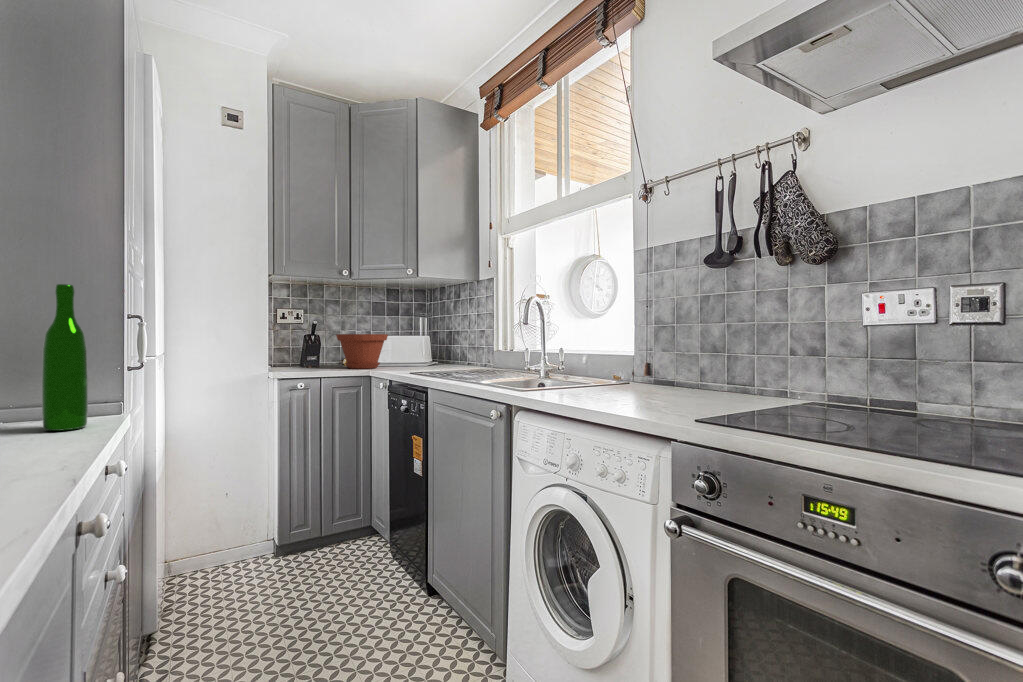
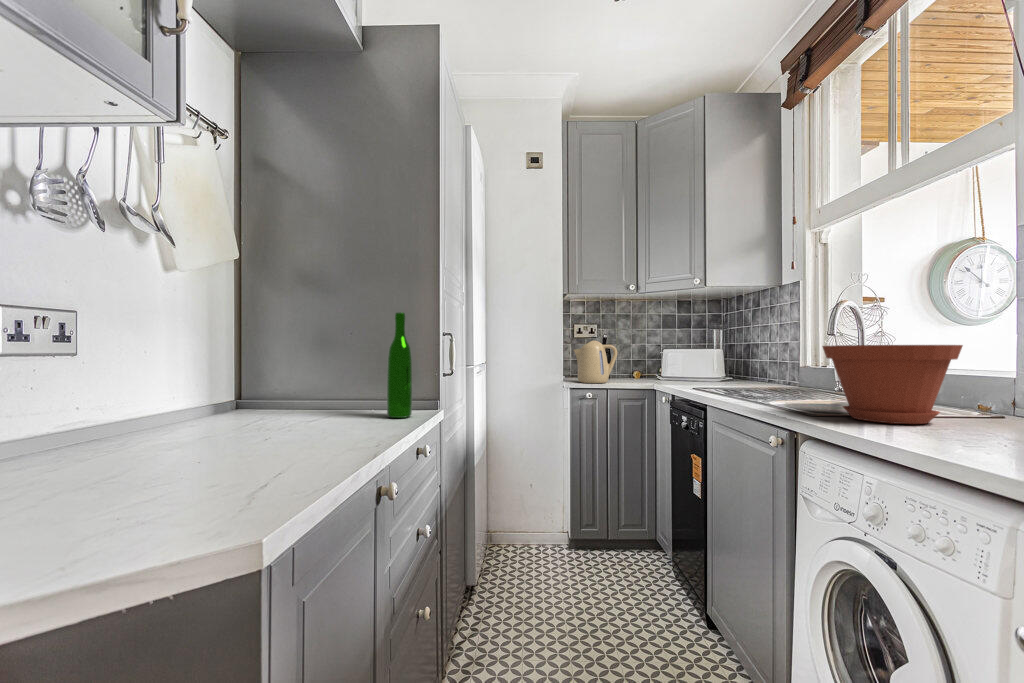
kettle: none [280,327,332,373] -> present [574,340,617,383]
plant pot: present [336,334,388,369] -> present [822,345,963,424]

